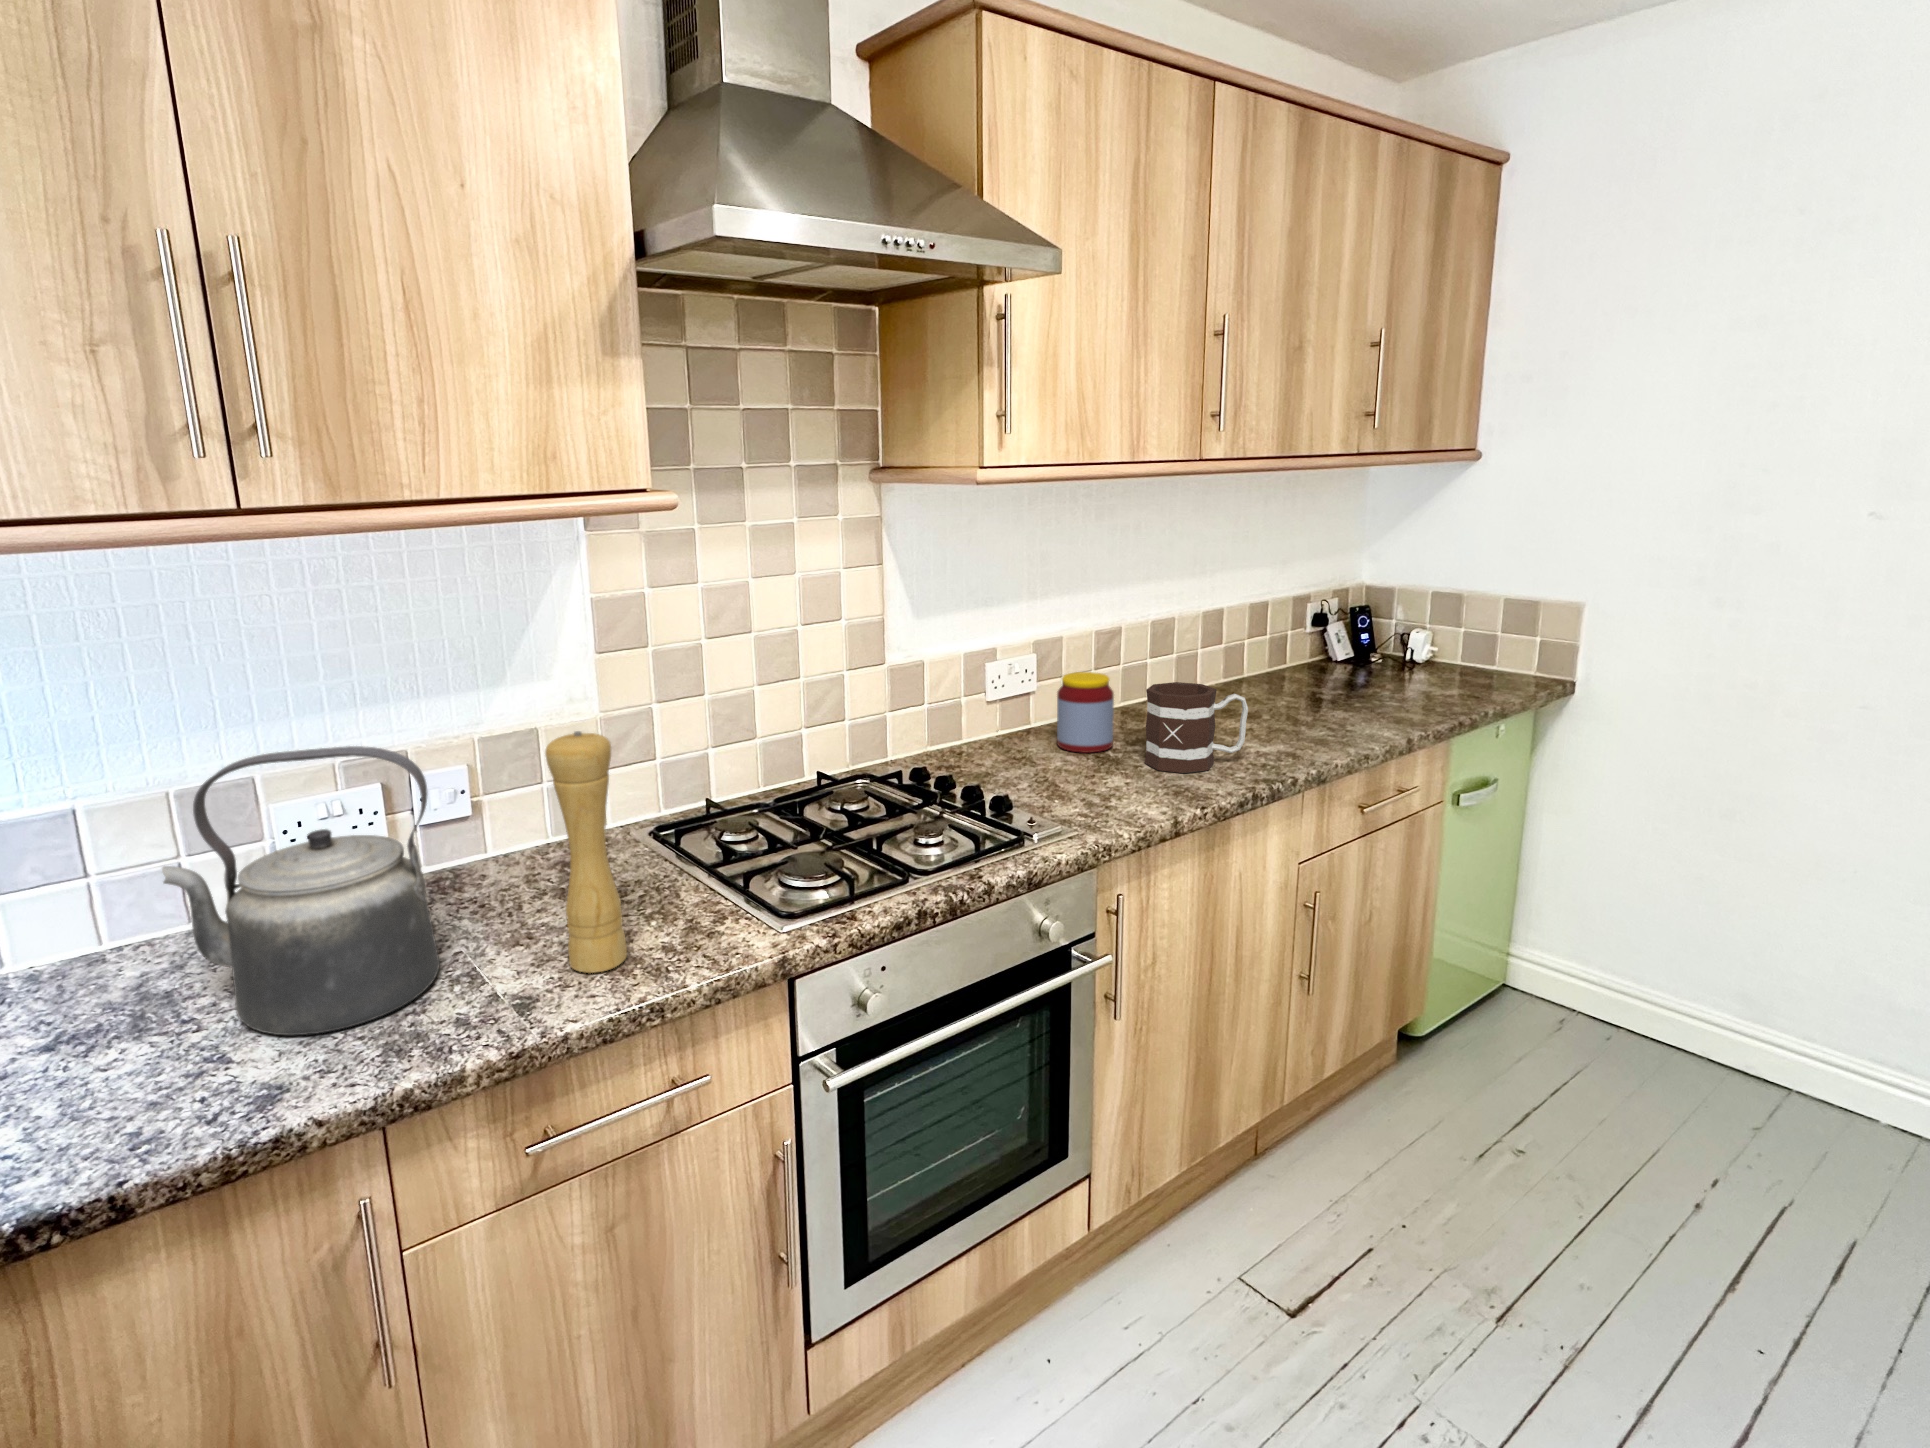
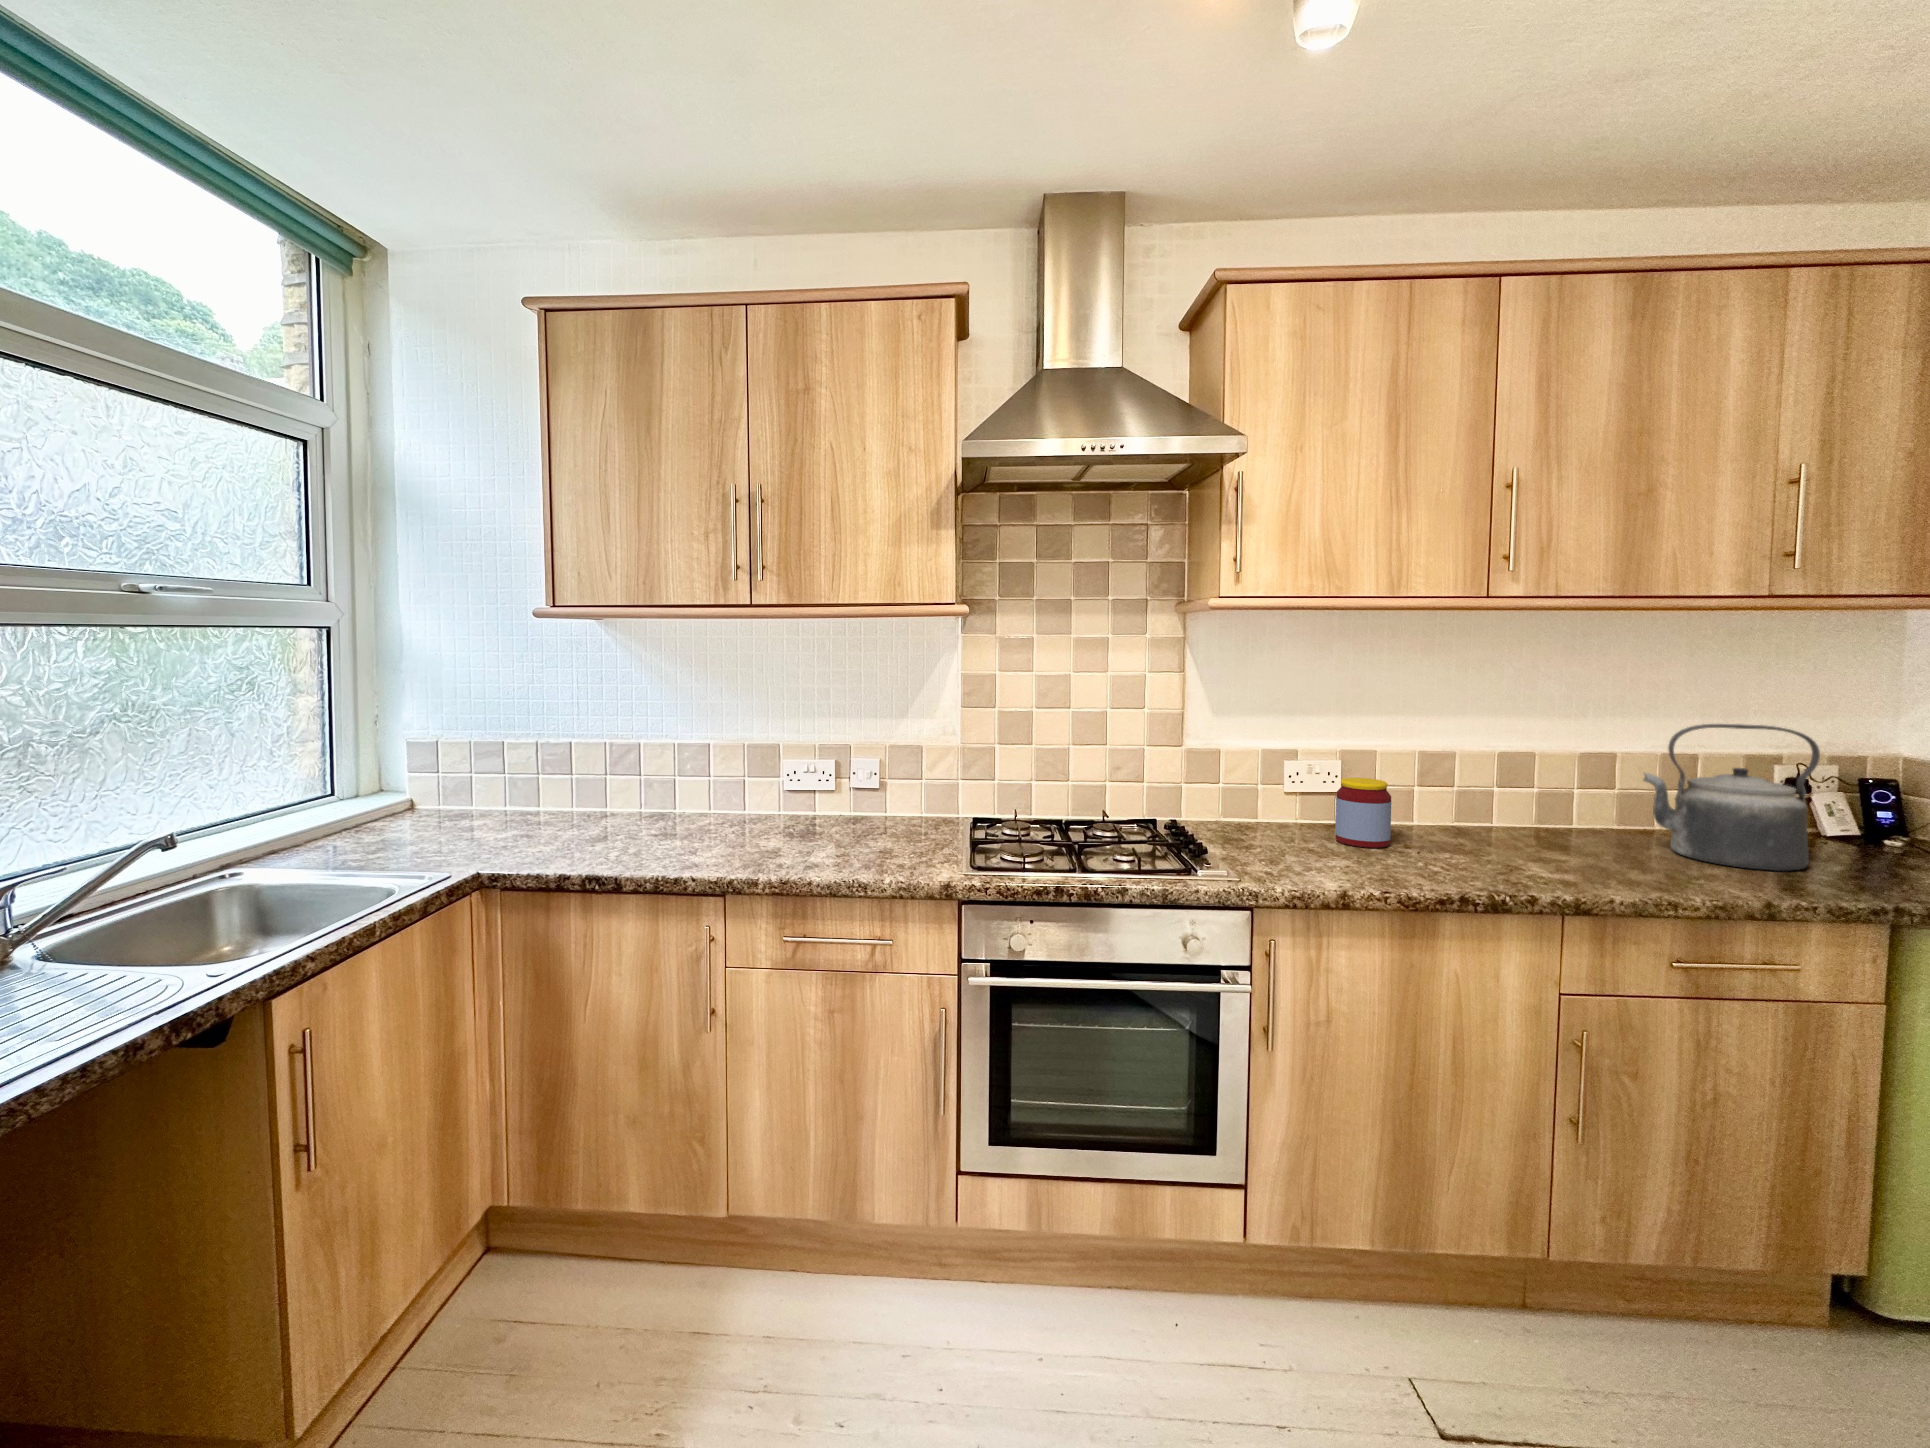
mug: present [1145,682,1248,773] -> none [1393,792,1501,875]
pepper mill: present [545,731,627,973] -> none [847,726,881,865]
kettle: present [162,746,440,1035] -> present [1643,724,1820,871]

